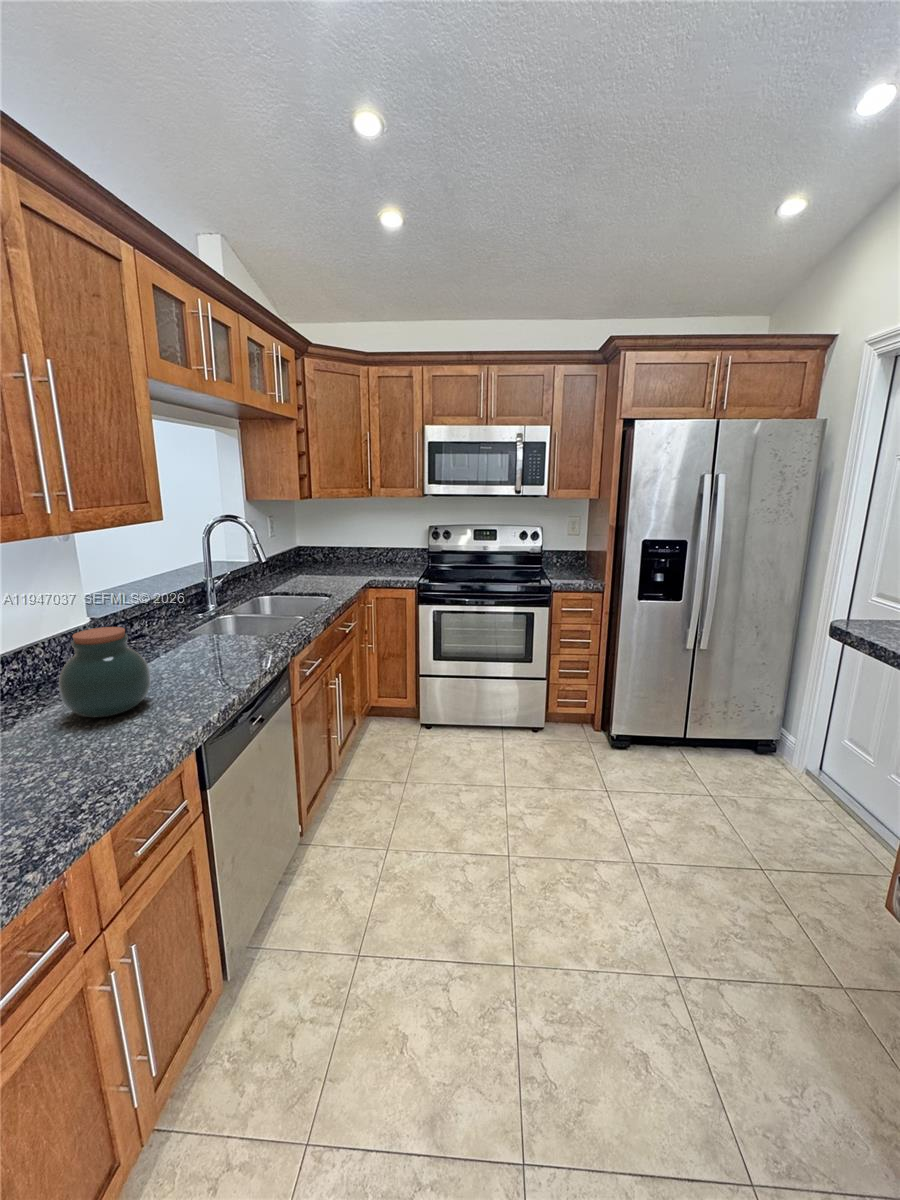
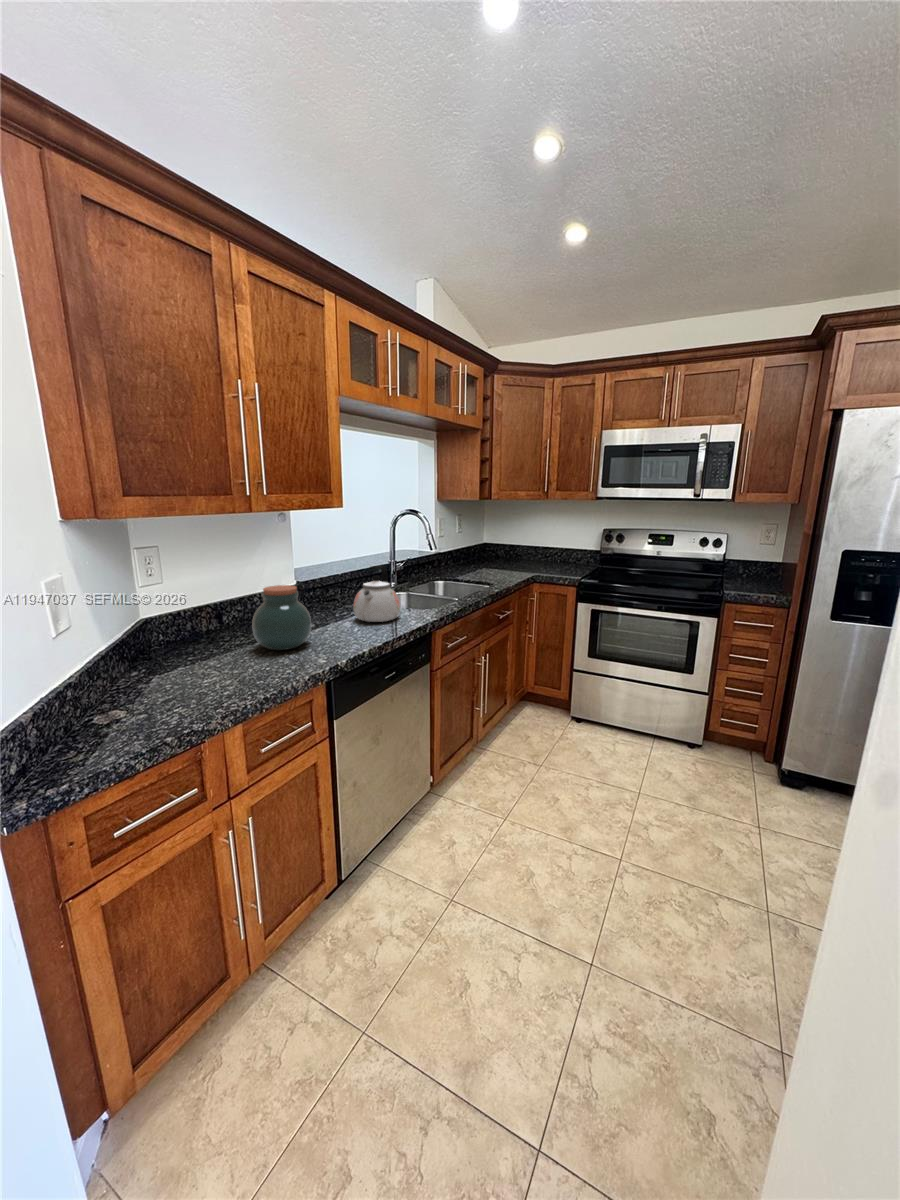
kettle: none [189,587,251,658] -> present [353,566,400,622]

